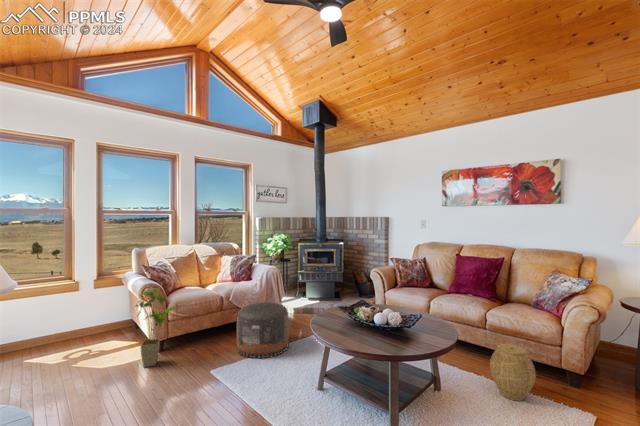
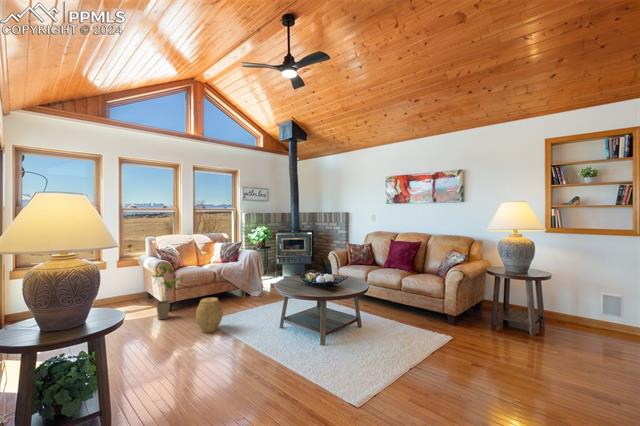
pouf: present [237,302,289,358] -> none [226,276,264,314]
woven basket: present [490,344,536,401] -> present [196,298,223,333]

